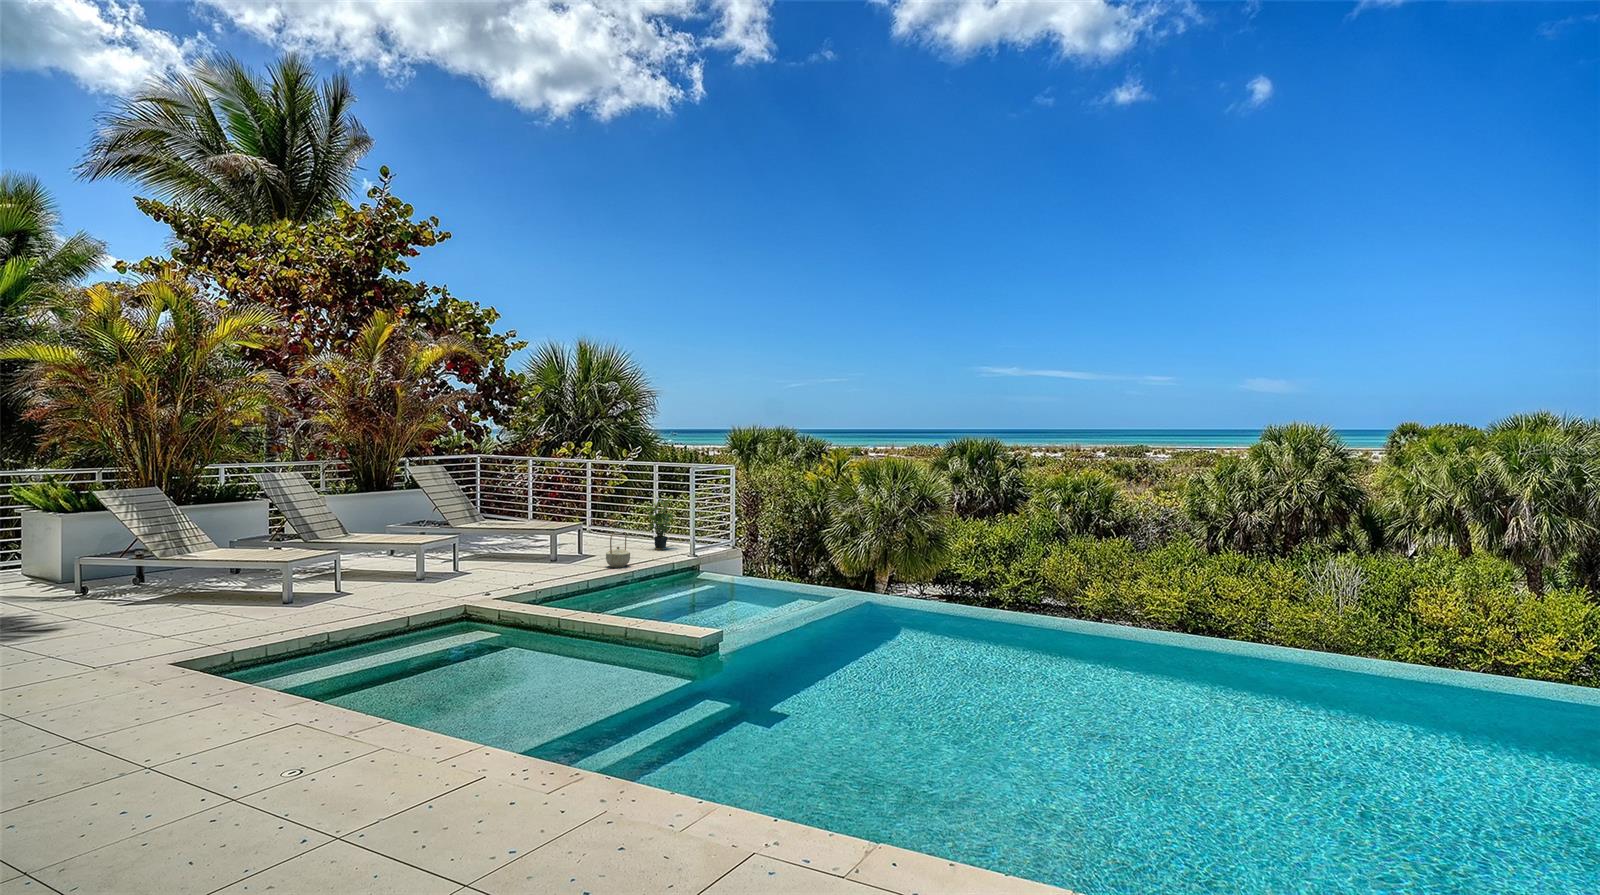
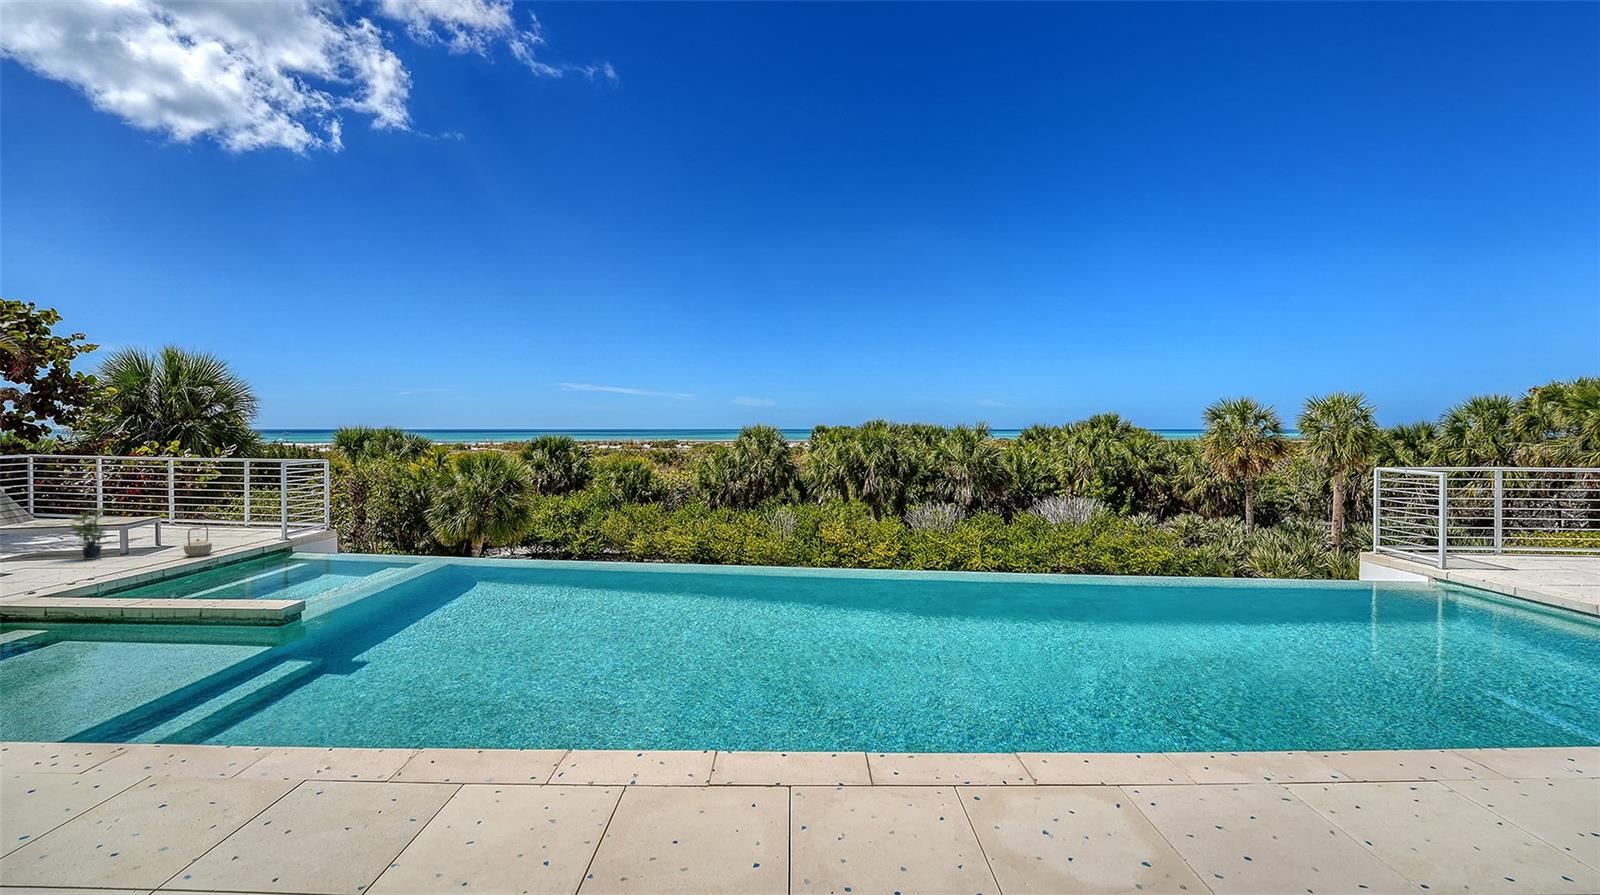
potted plant: present [647,498,673,550] -> present [71,508,105,560]

